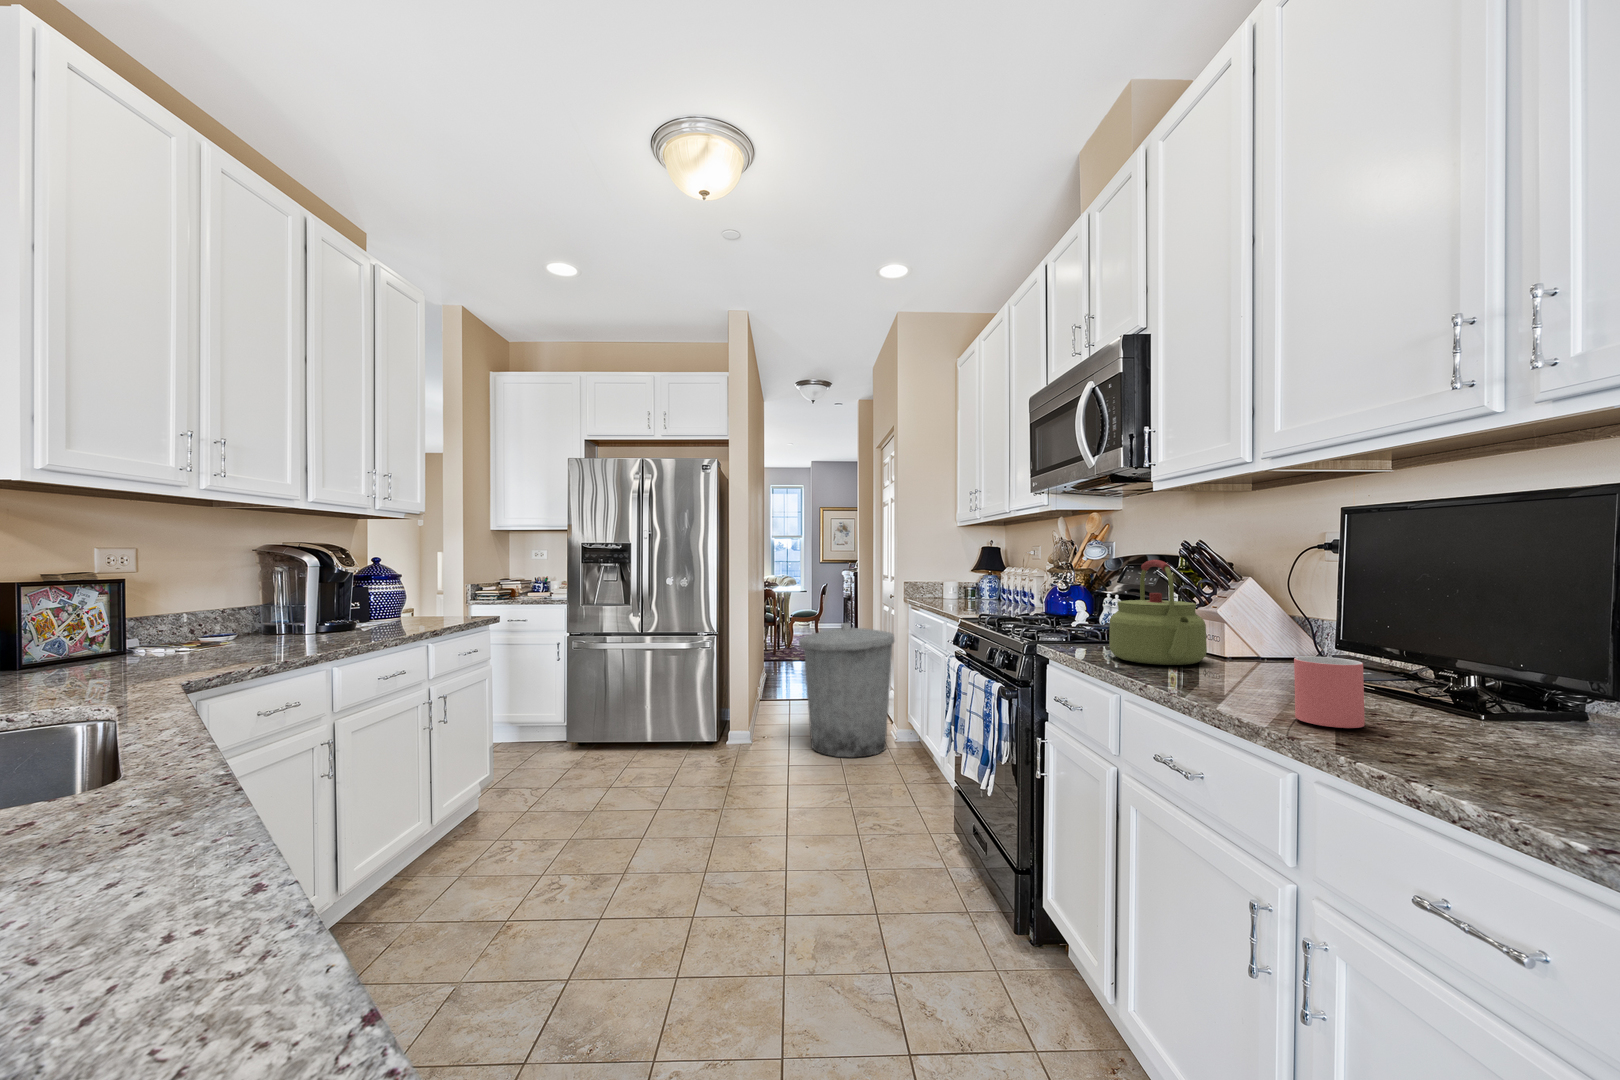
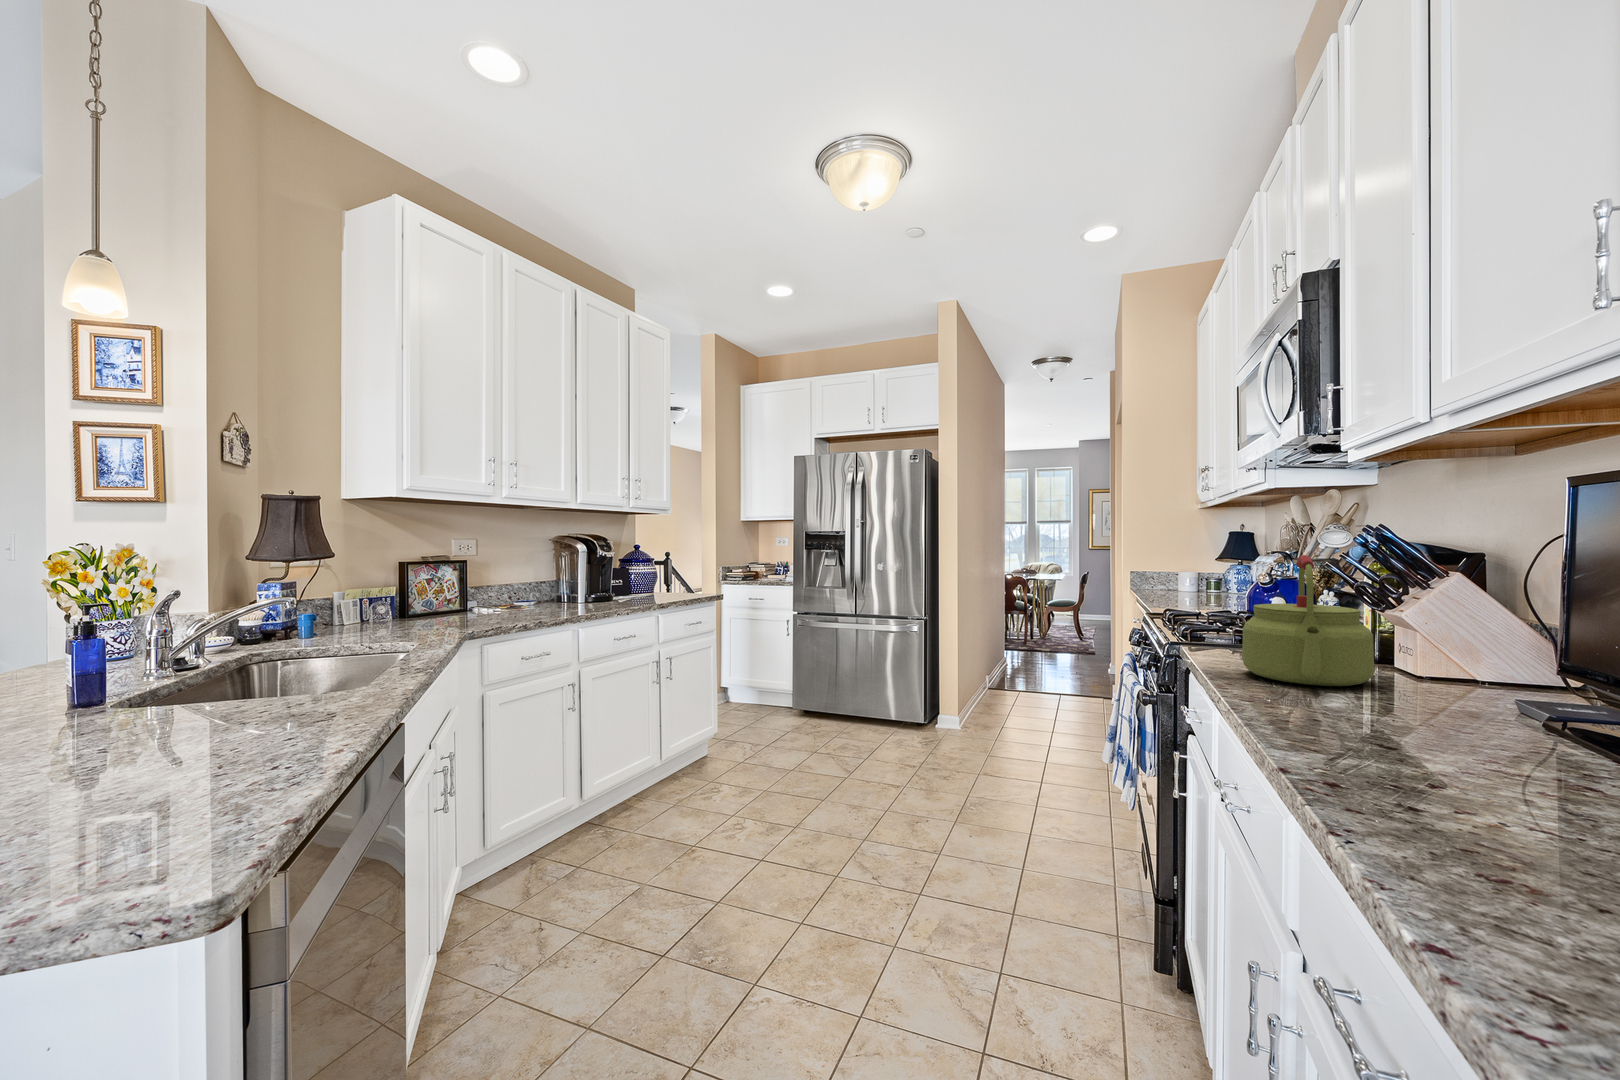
trash can: present [799,623,894,758] -> none [1010,616,1119,761]
mug: present [1294,656,1365,728] -> none [1337,682,1437,778]

